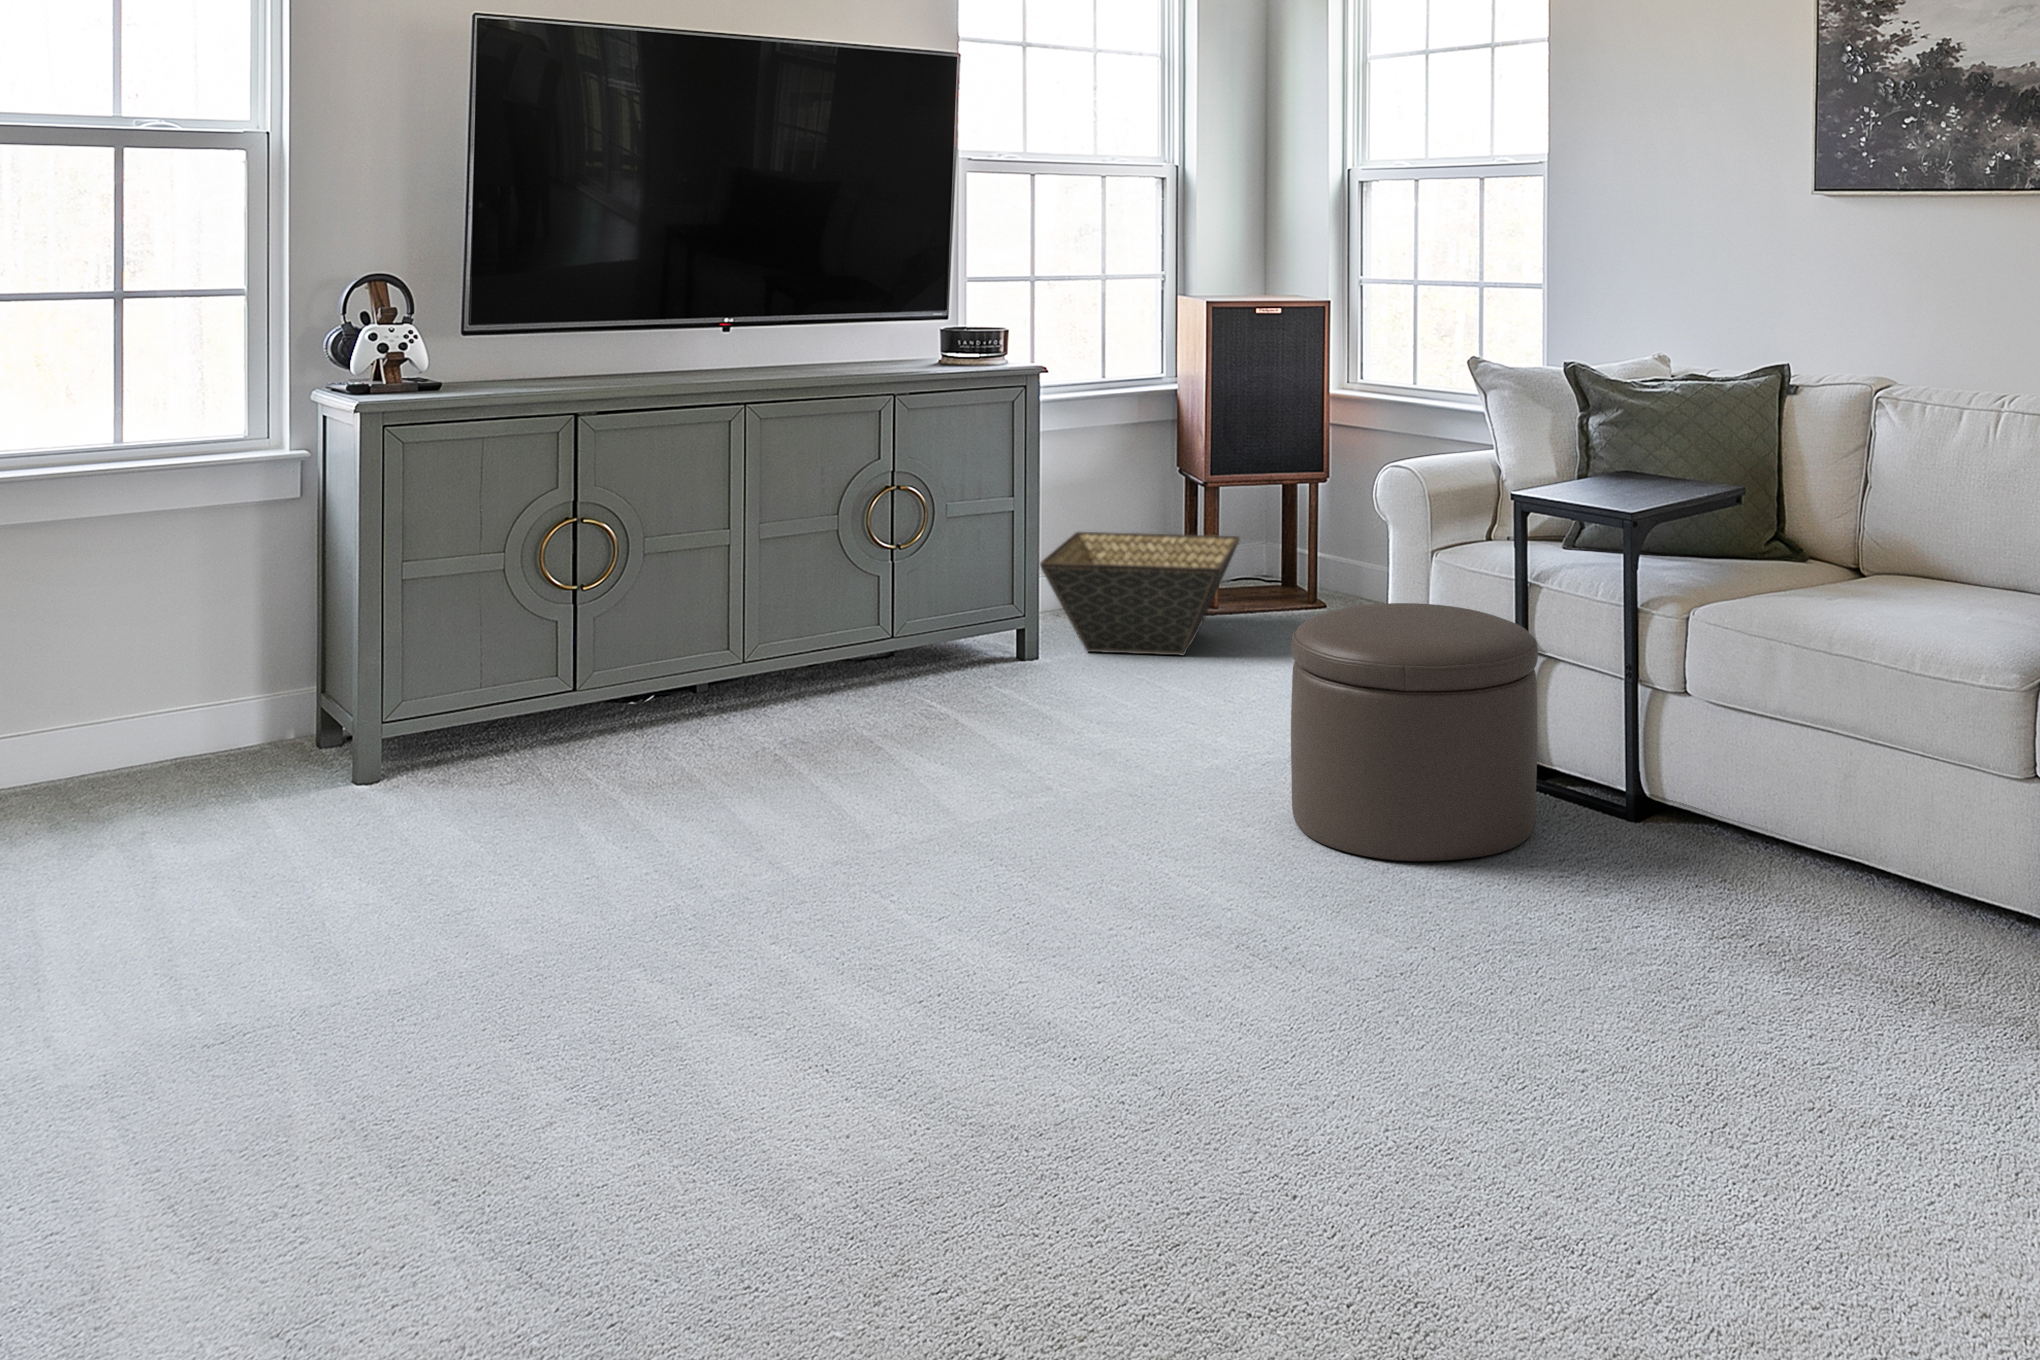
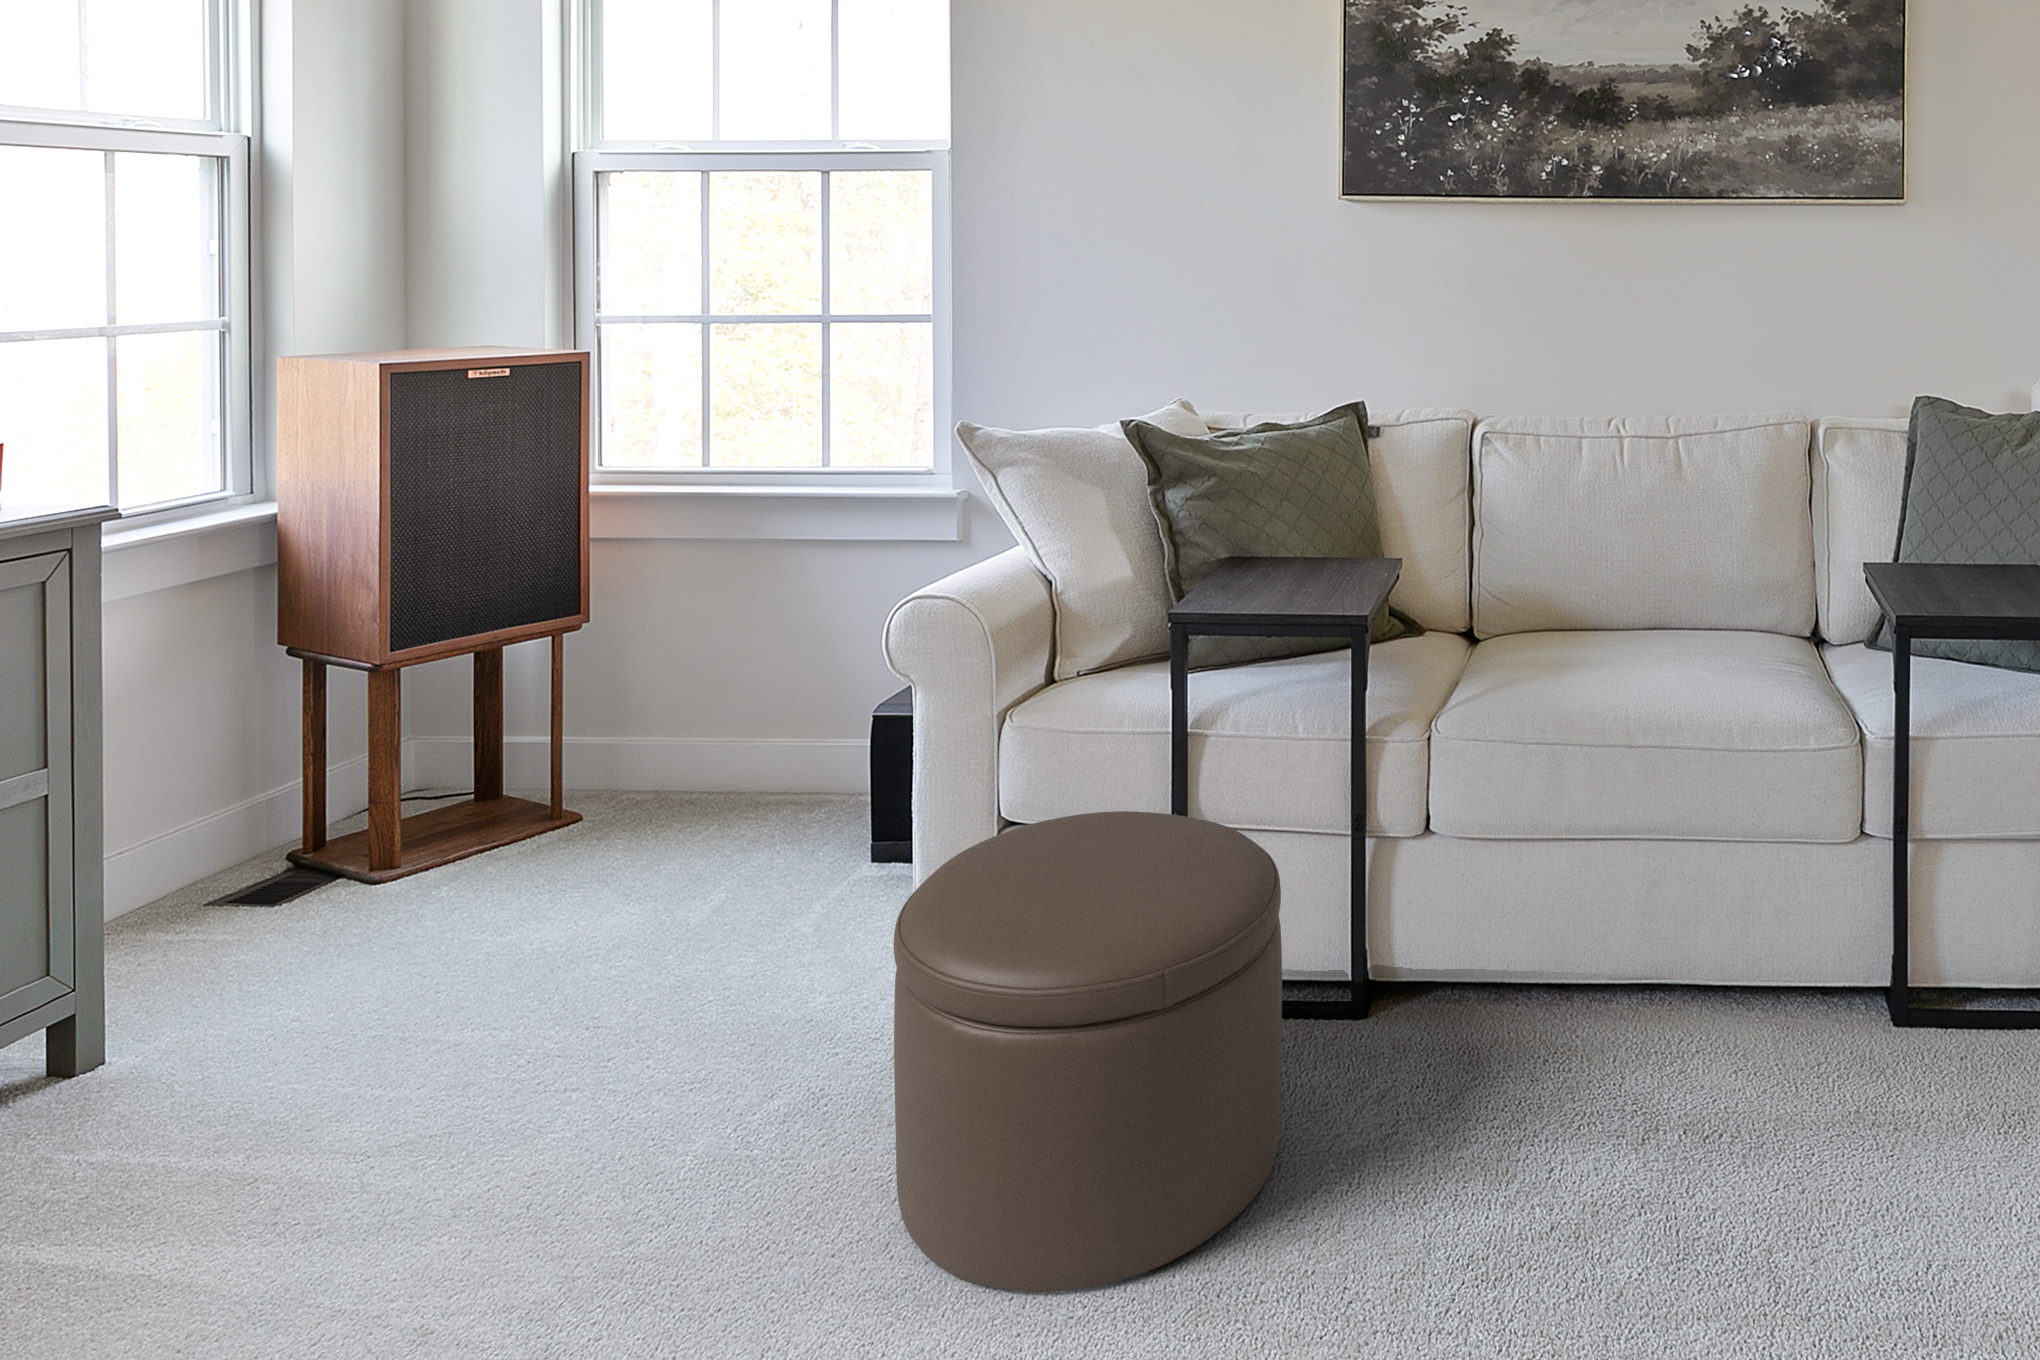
basket: present [1040,532,1240,655] -> none [126,707,522,988]

